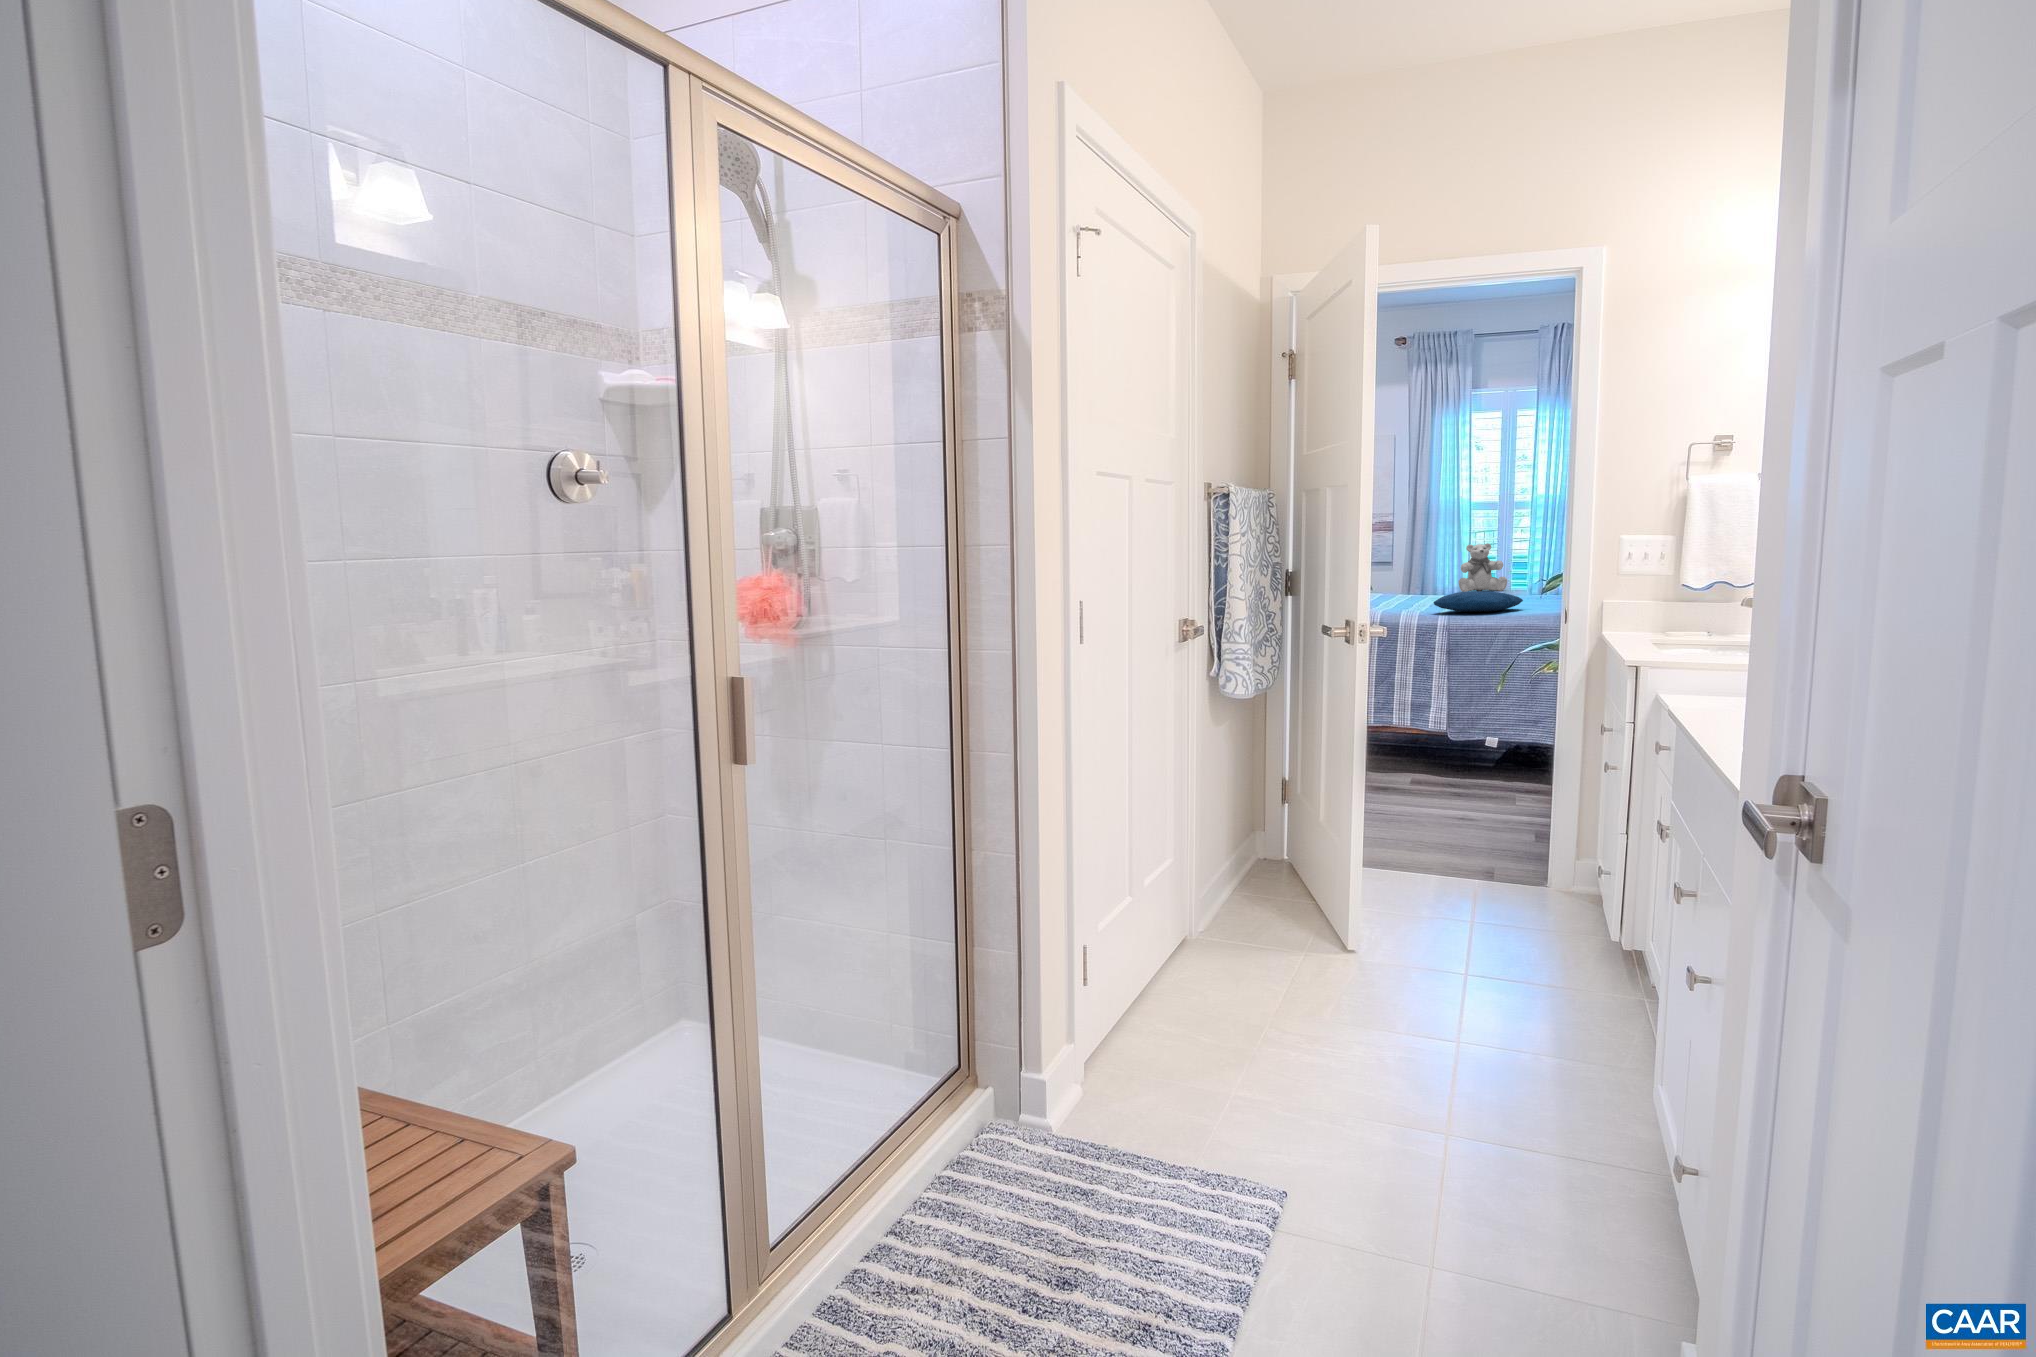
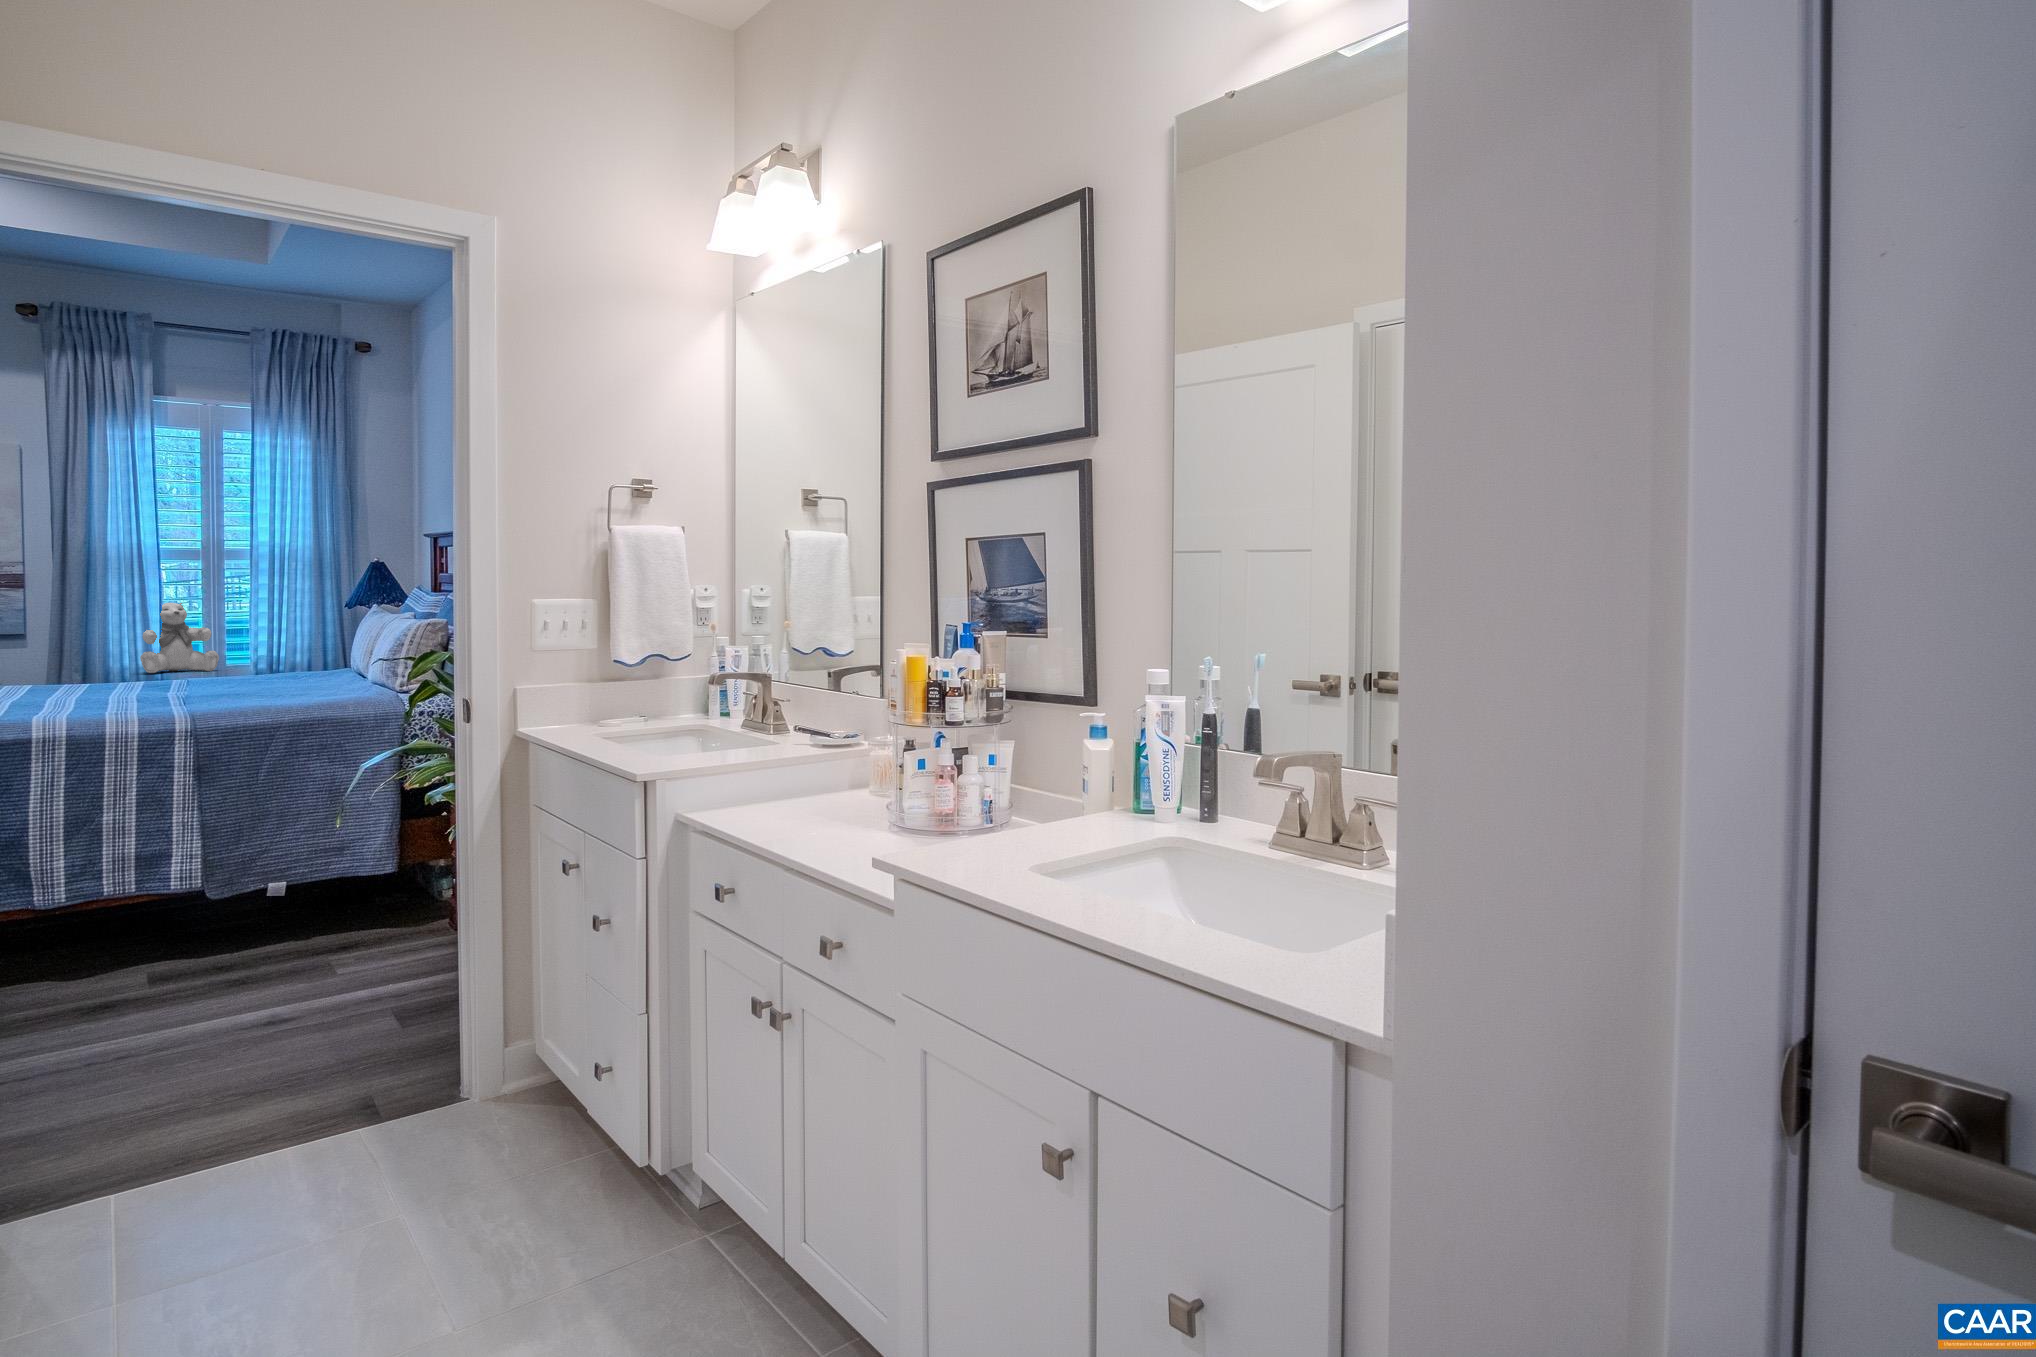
pillow: present [1433,591,1523,612] -> none [153,675,295,705]

